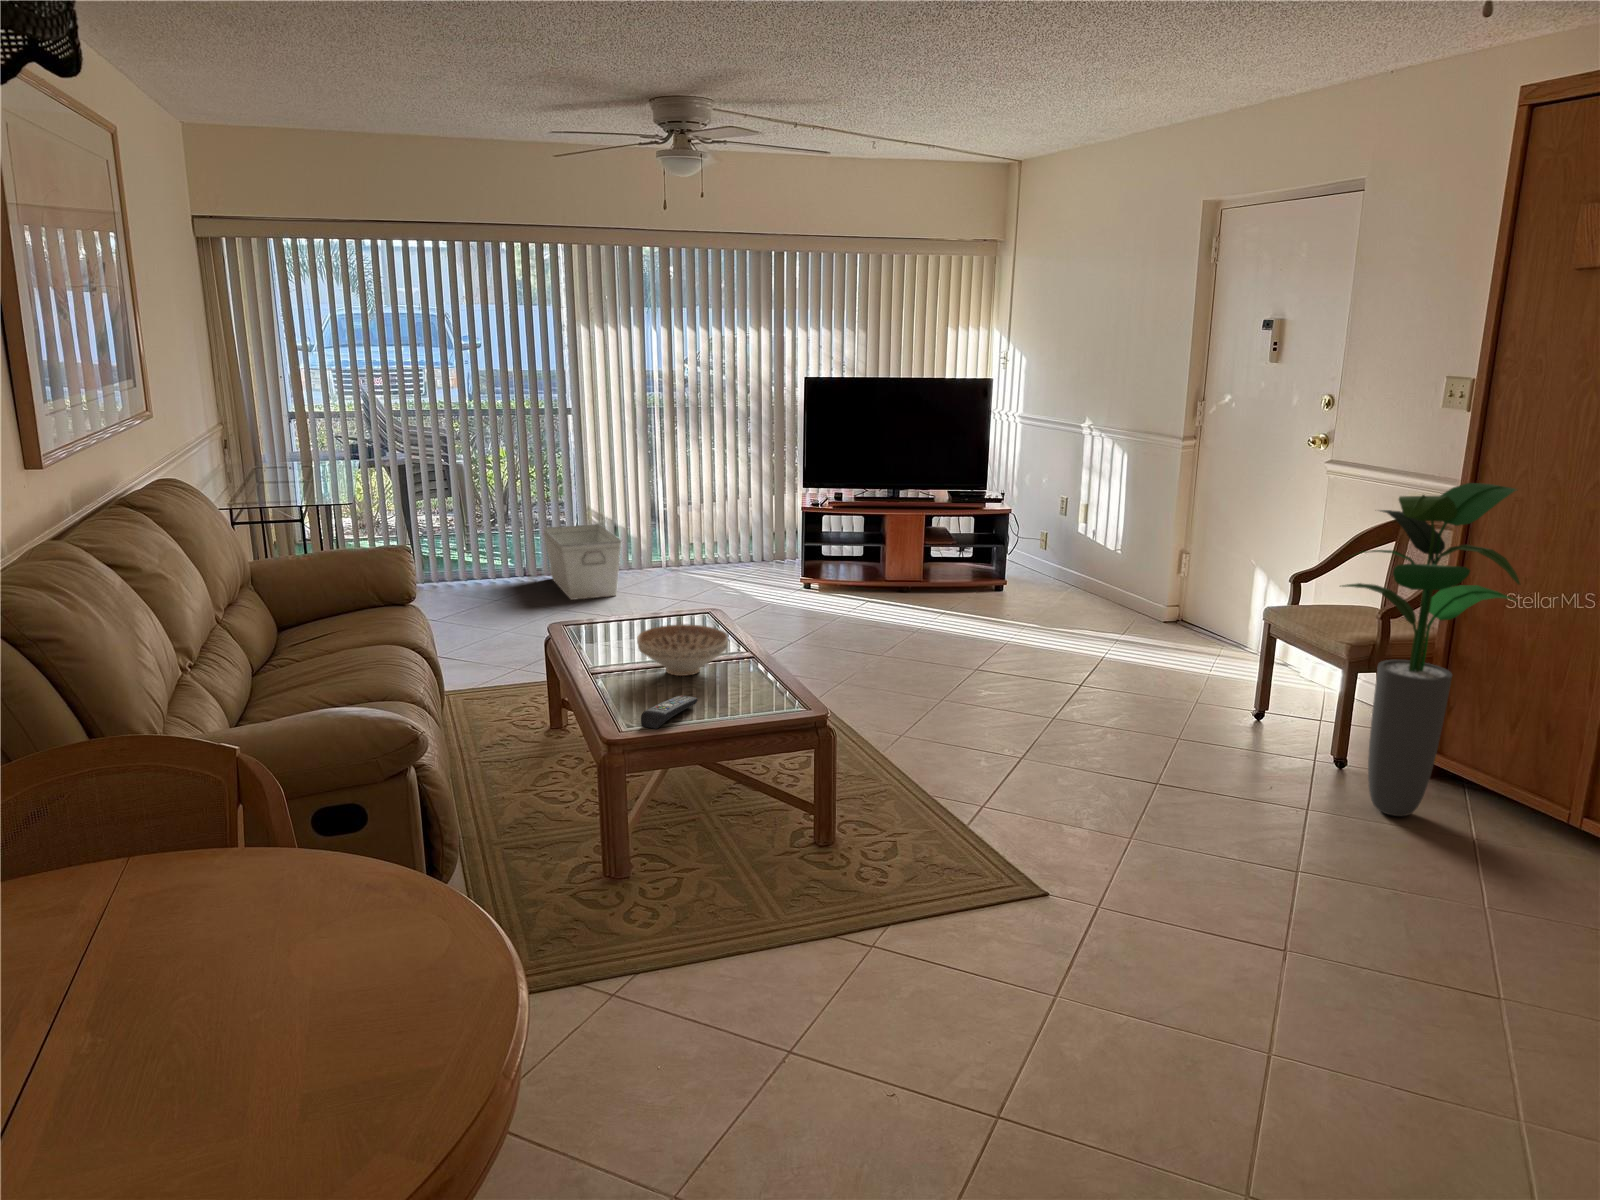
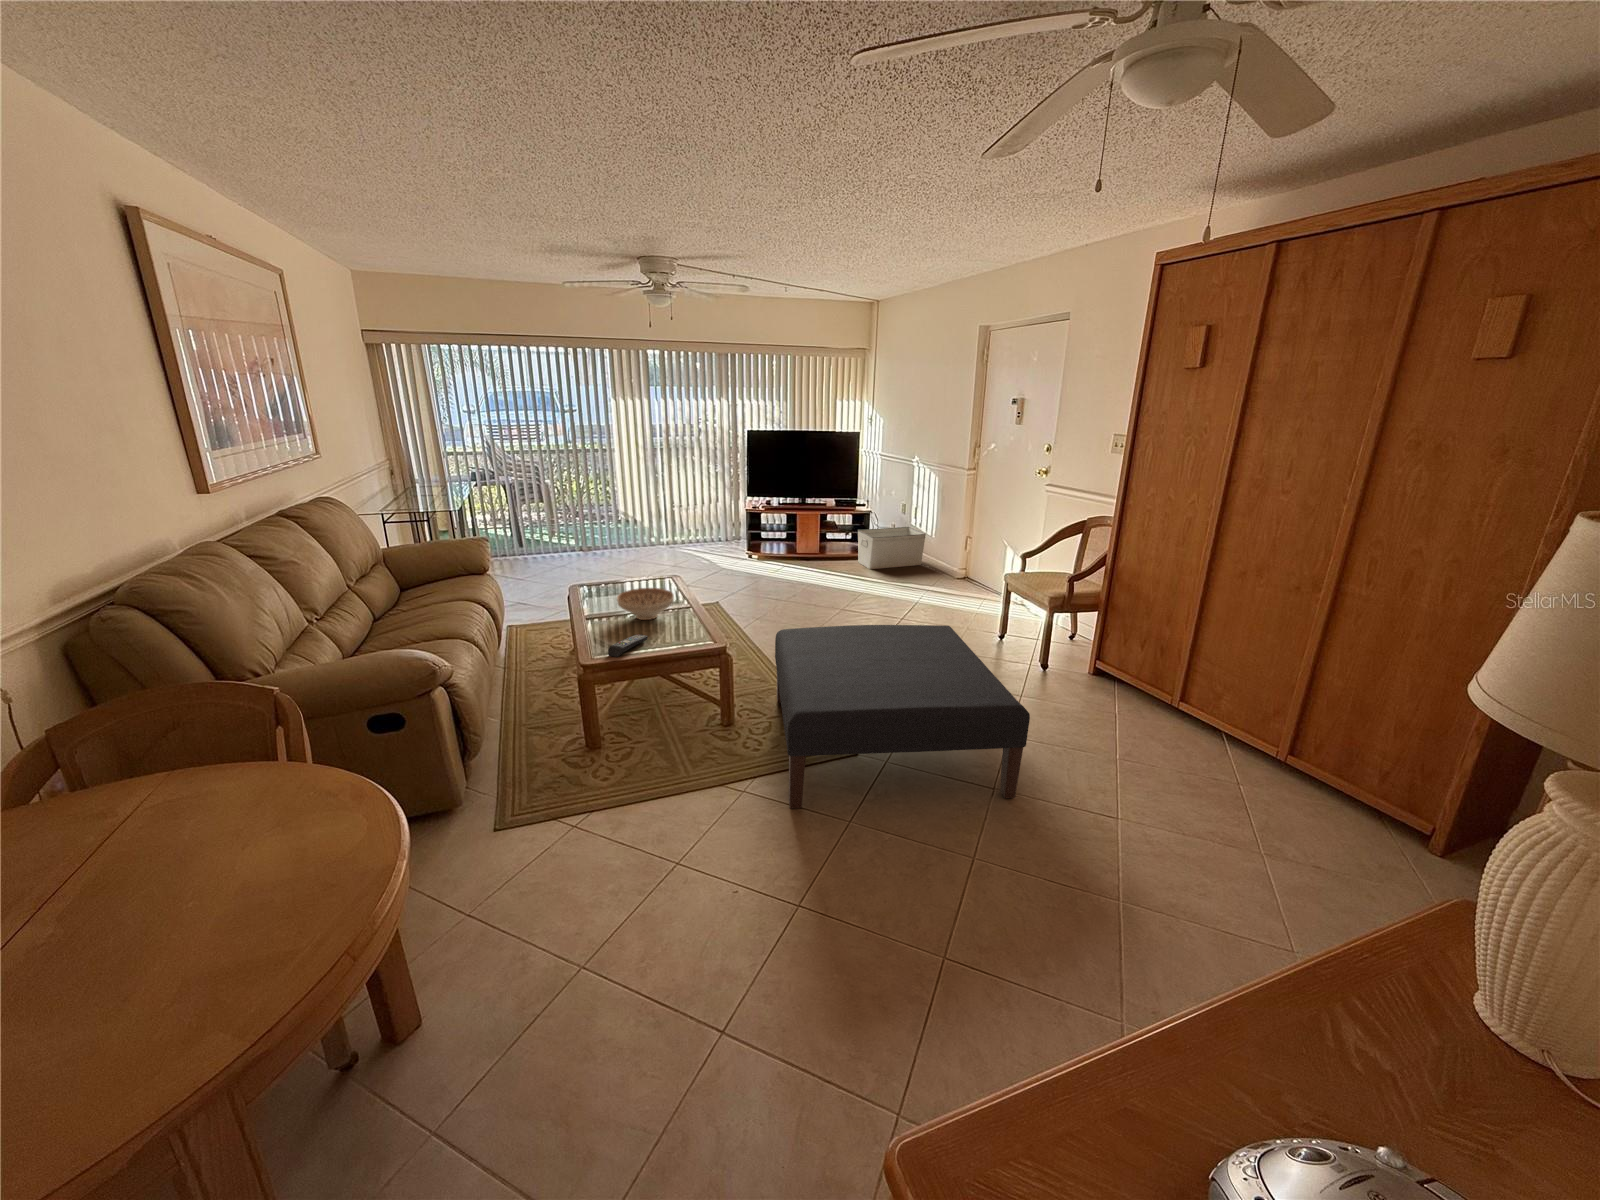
potted plant: present [1340,483,1520,816] -> none [1042,502,1149,701]
storage bin: present [543,524,621,600] -> present [858,527,926,569]
ottoman: none [898,686,1347,972] -> present [775,625,1030,808]

